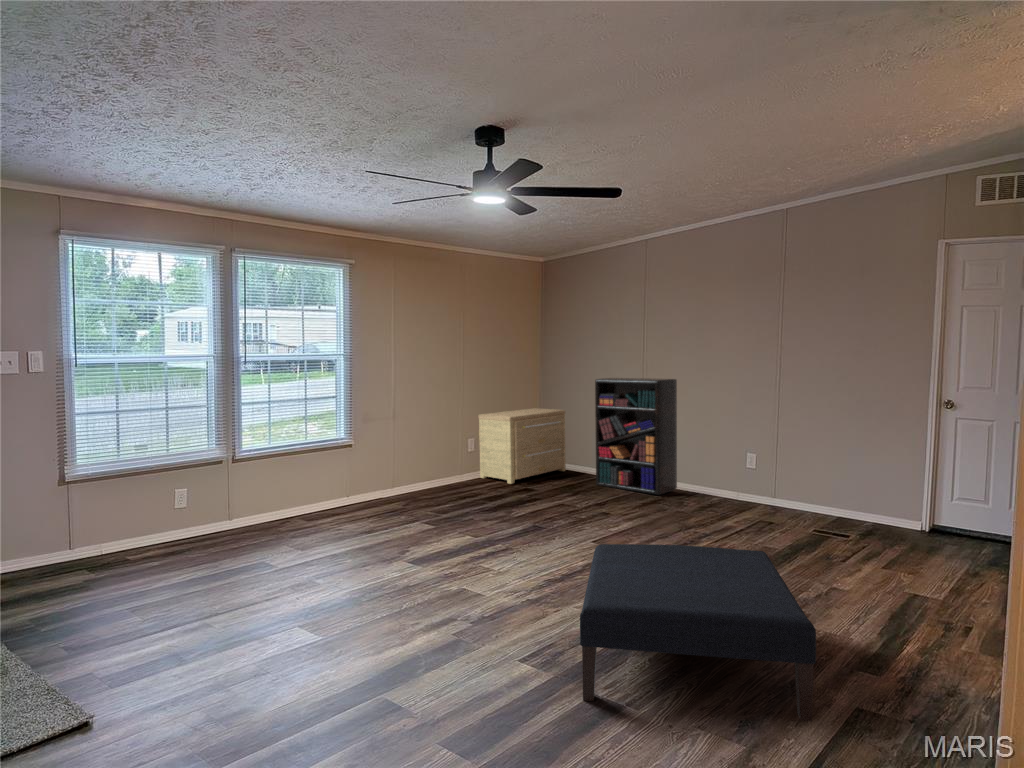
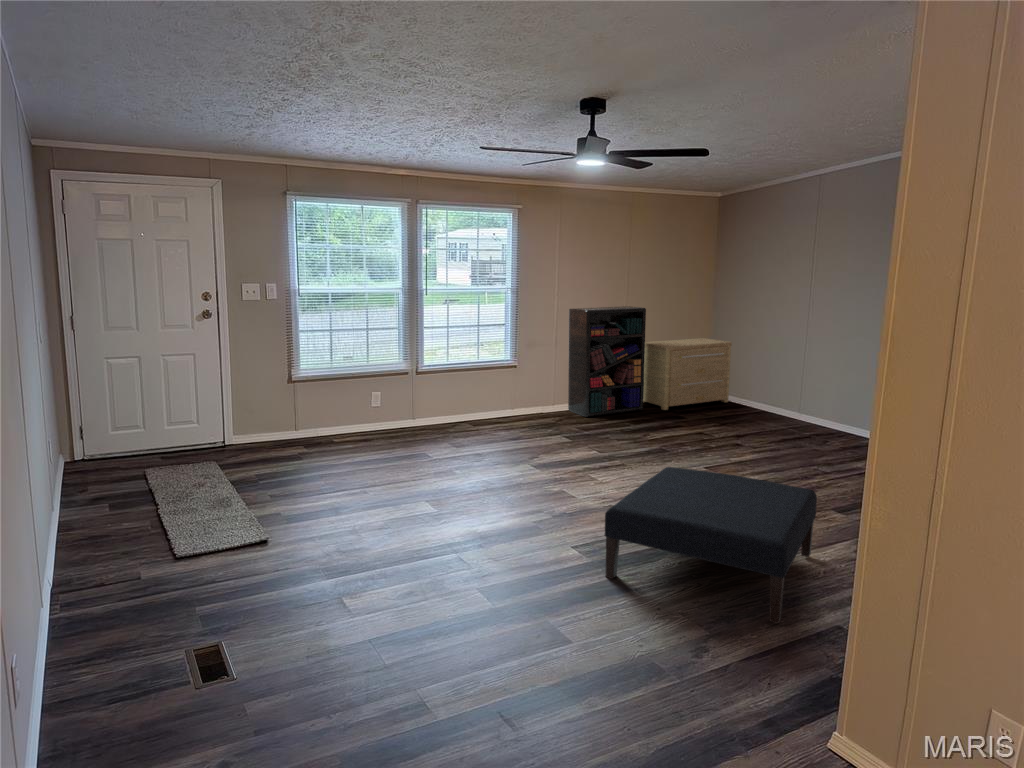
bookshelf: present [595,378,677,495] -> present [568,306,646,417]

